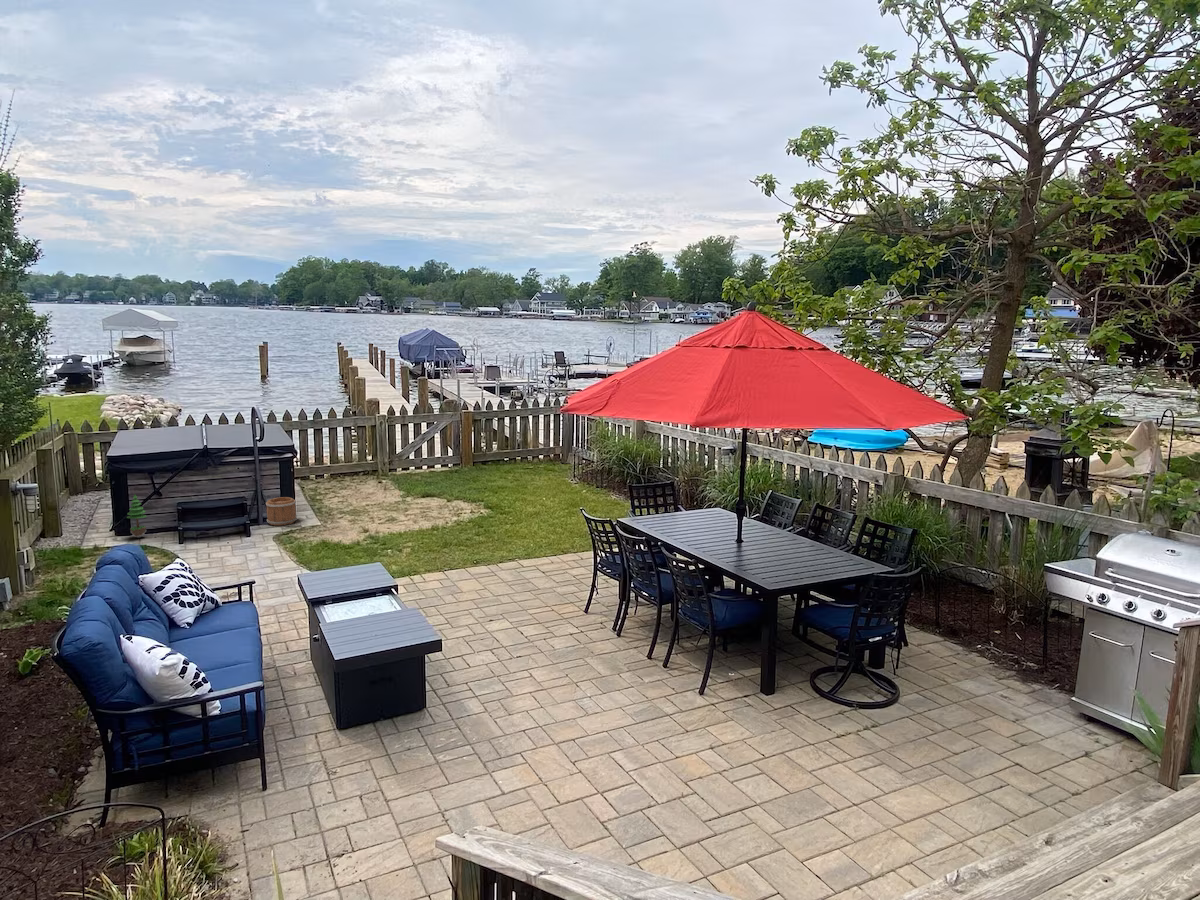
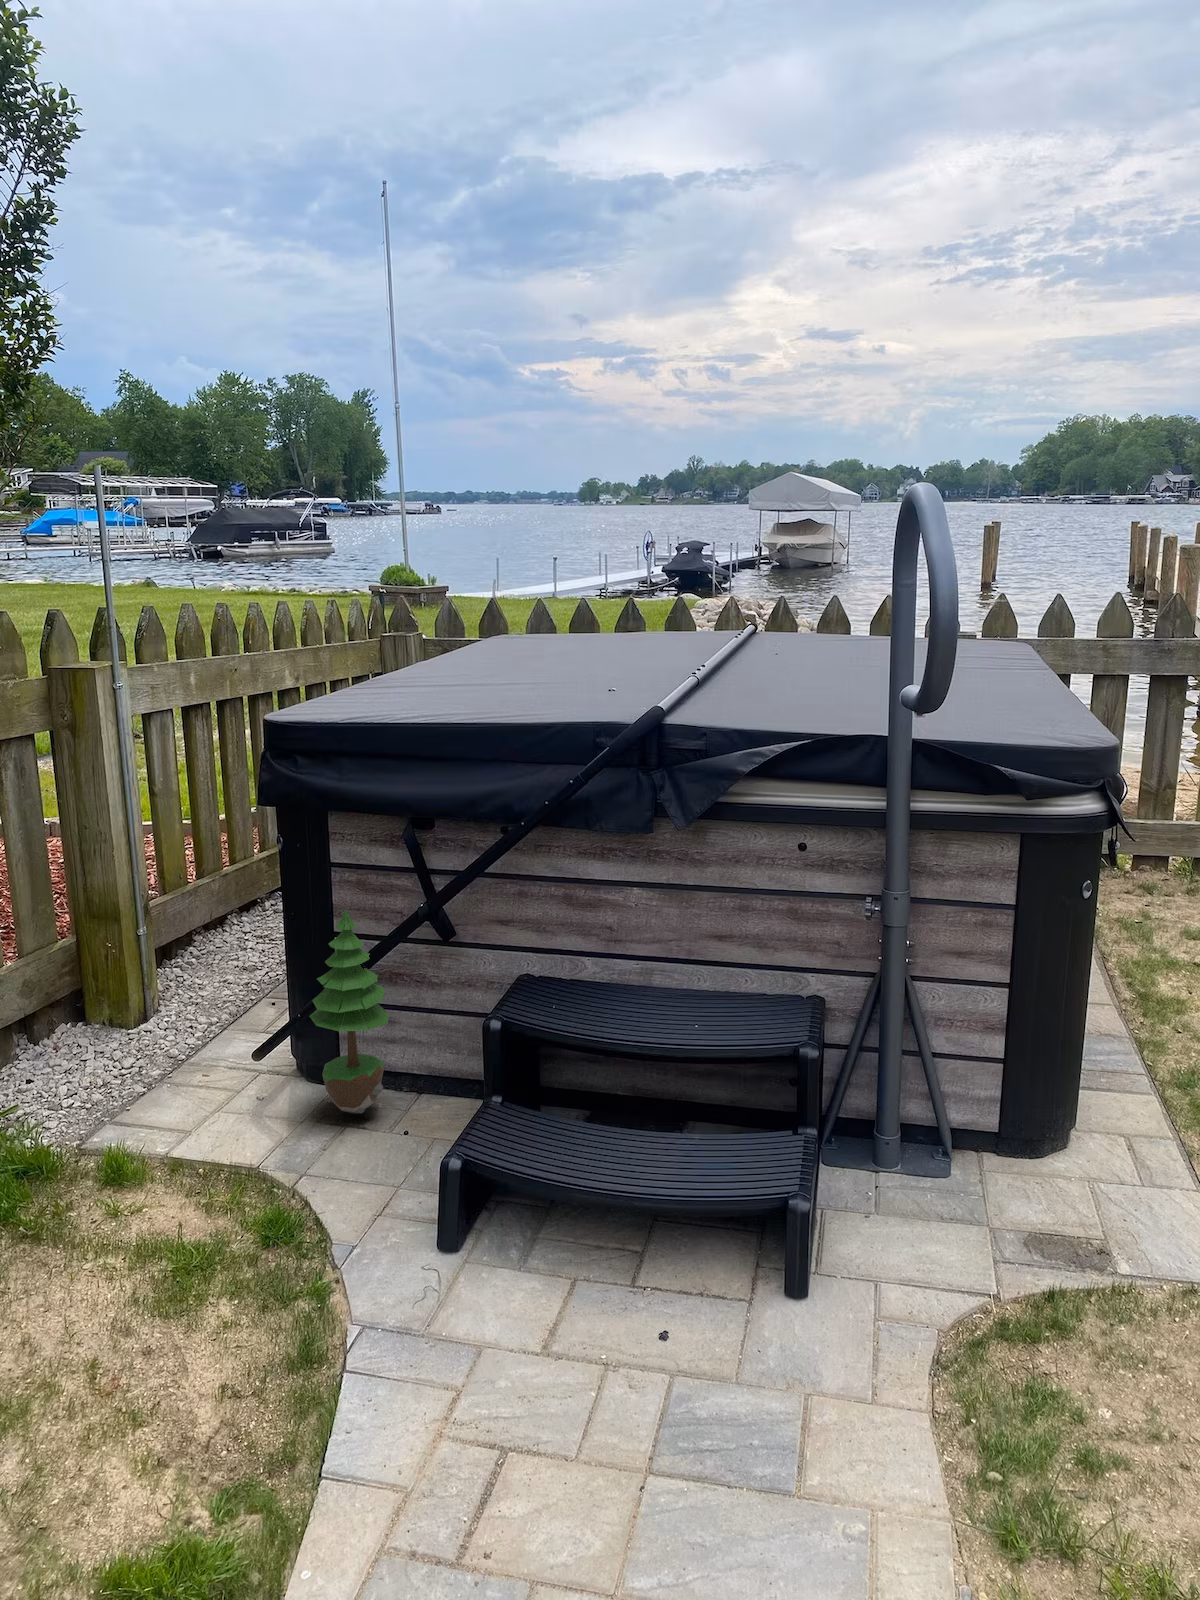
bucket: present [266,497,297,526] -> none [909,1043,1090,1242]

